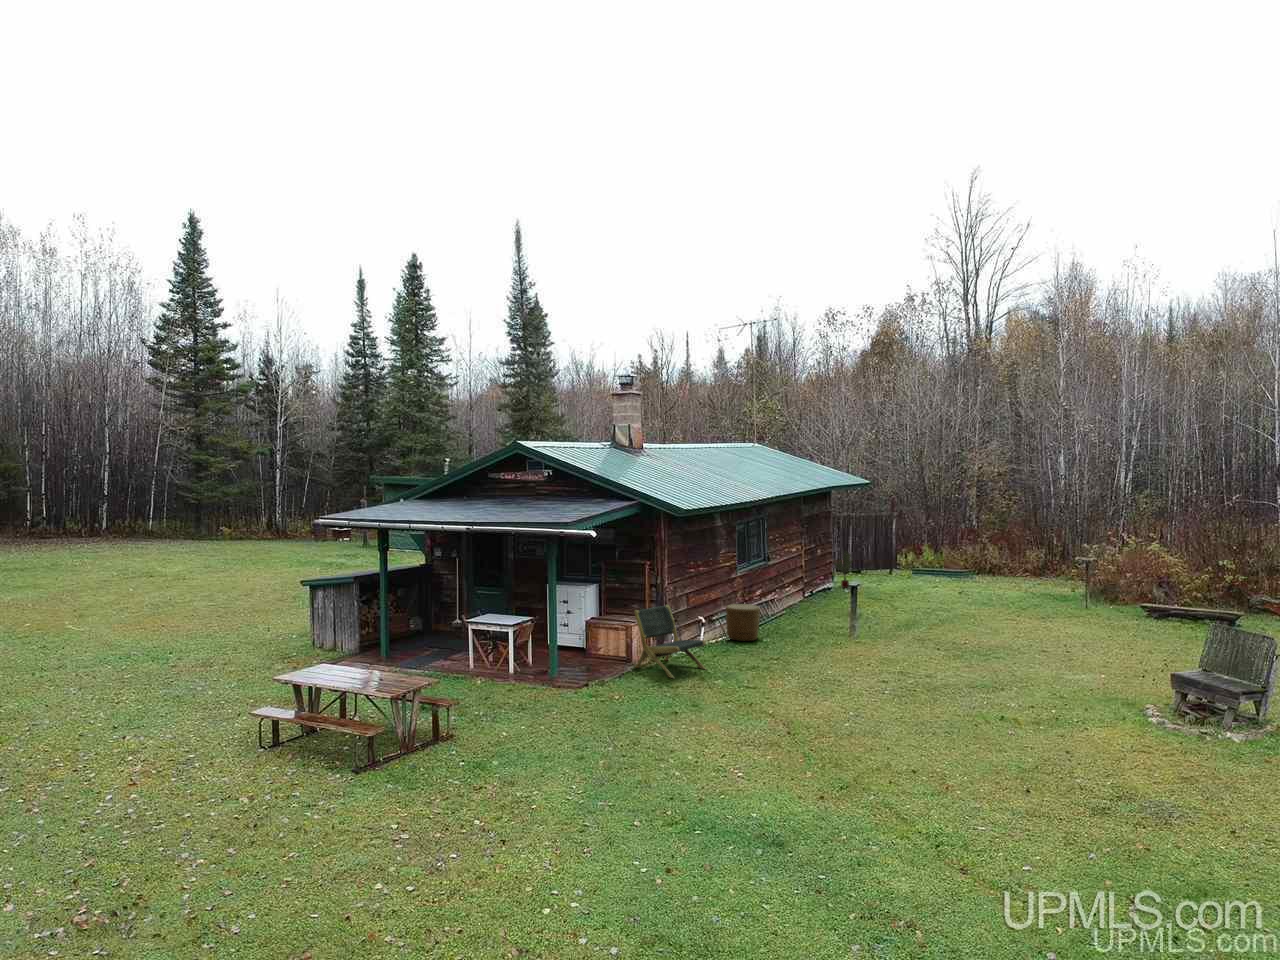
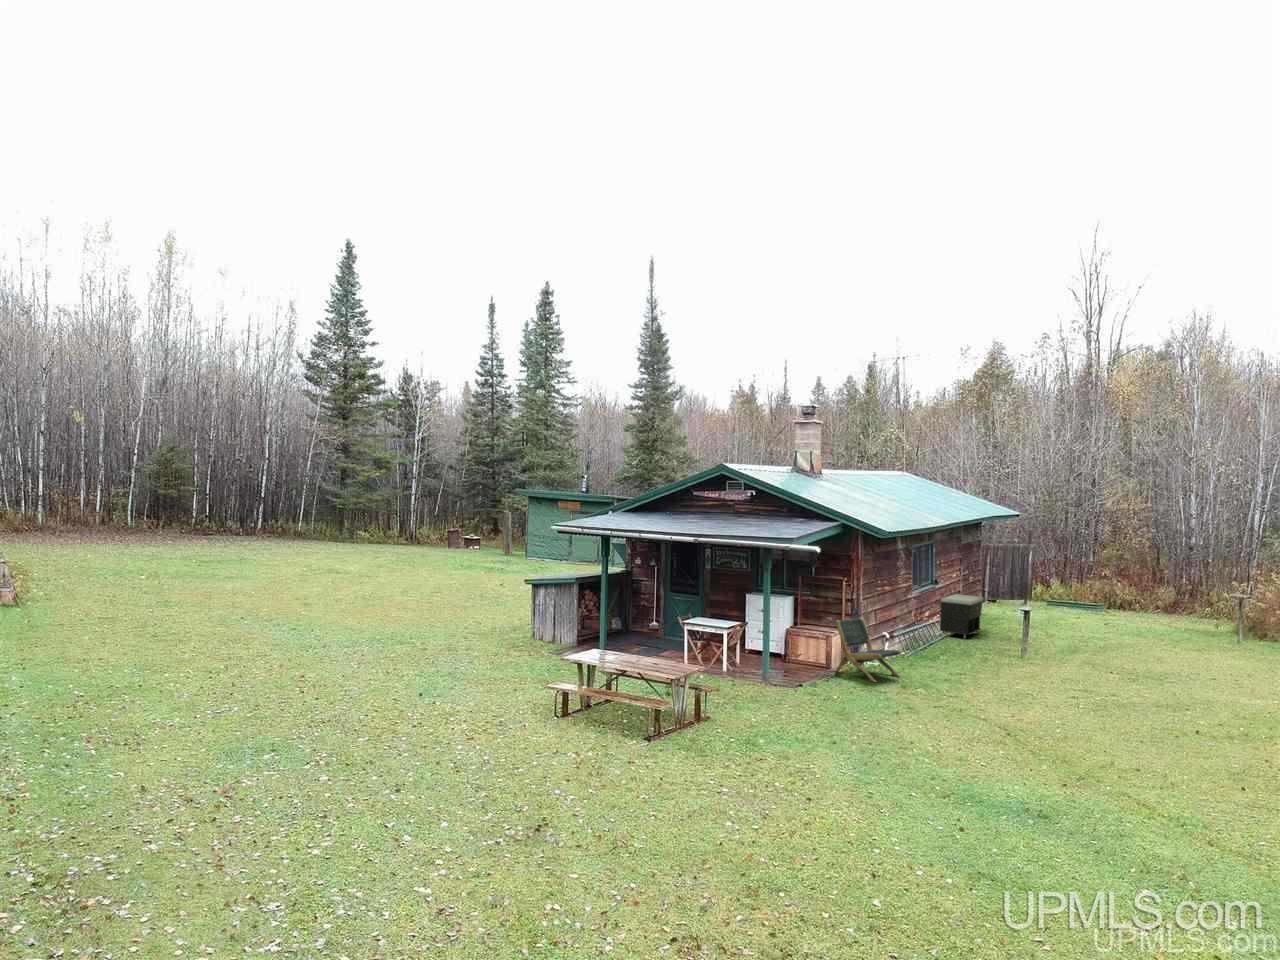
potted tree: present [834,552,853,588] -> none [983,579,1004,617]
storage bench: none [776,569,823,616] -> present [940,594,983,638]
basket: present [726,604,760,641] -> none [904,622,937,657]

